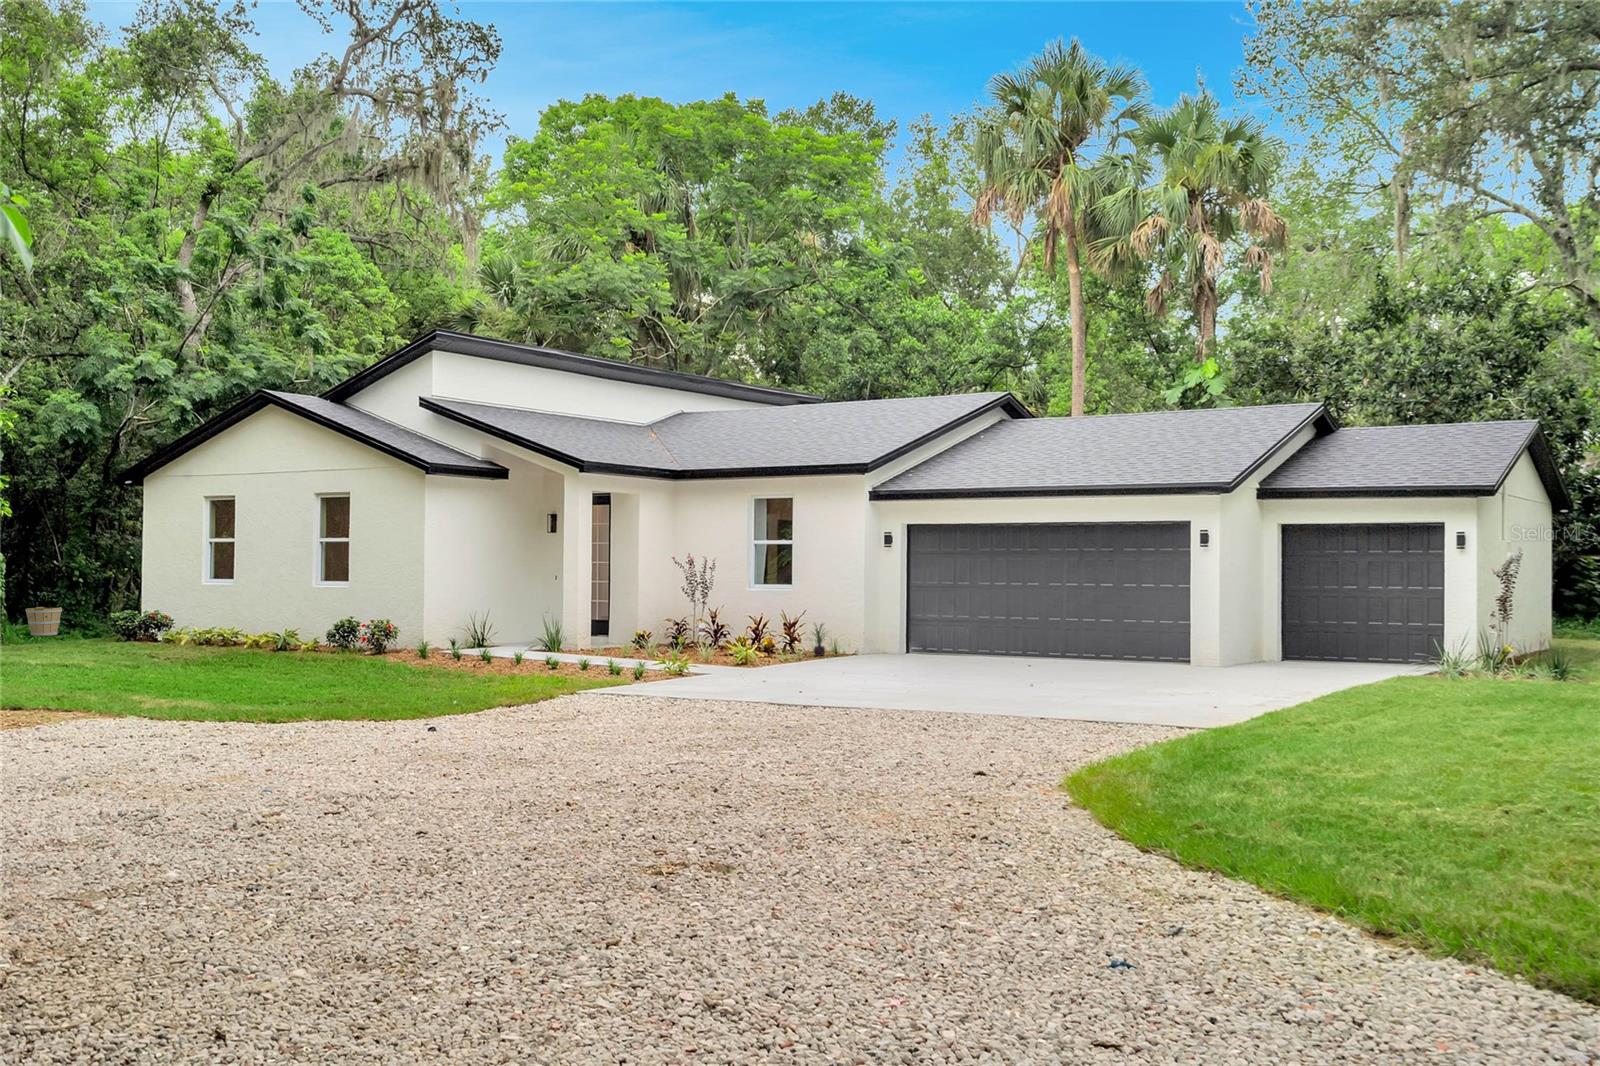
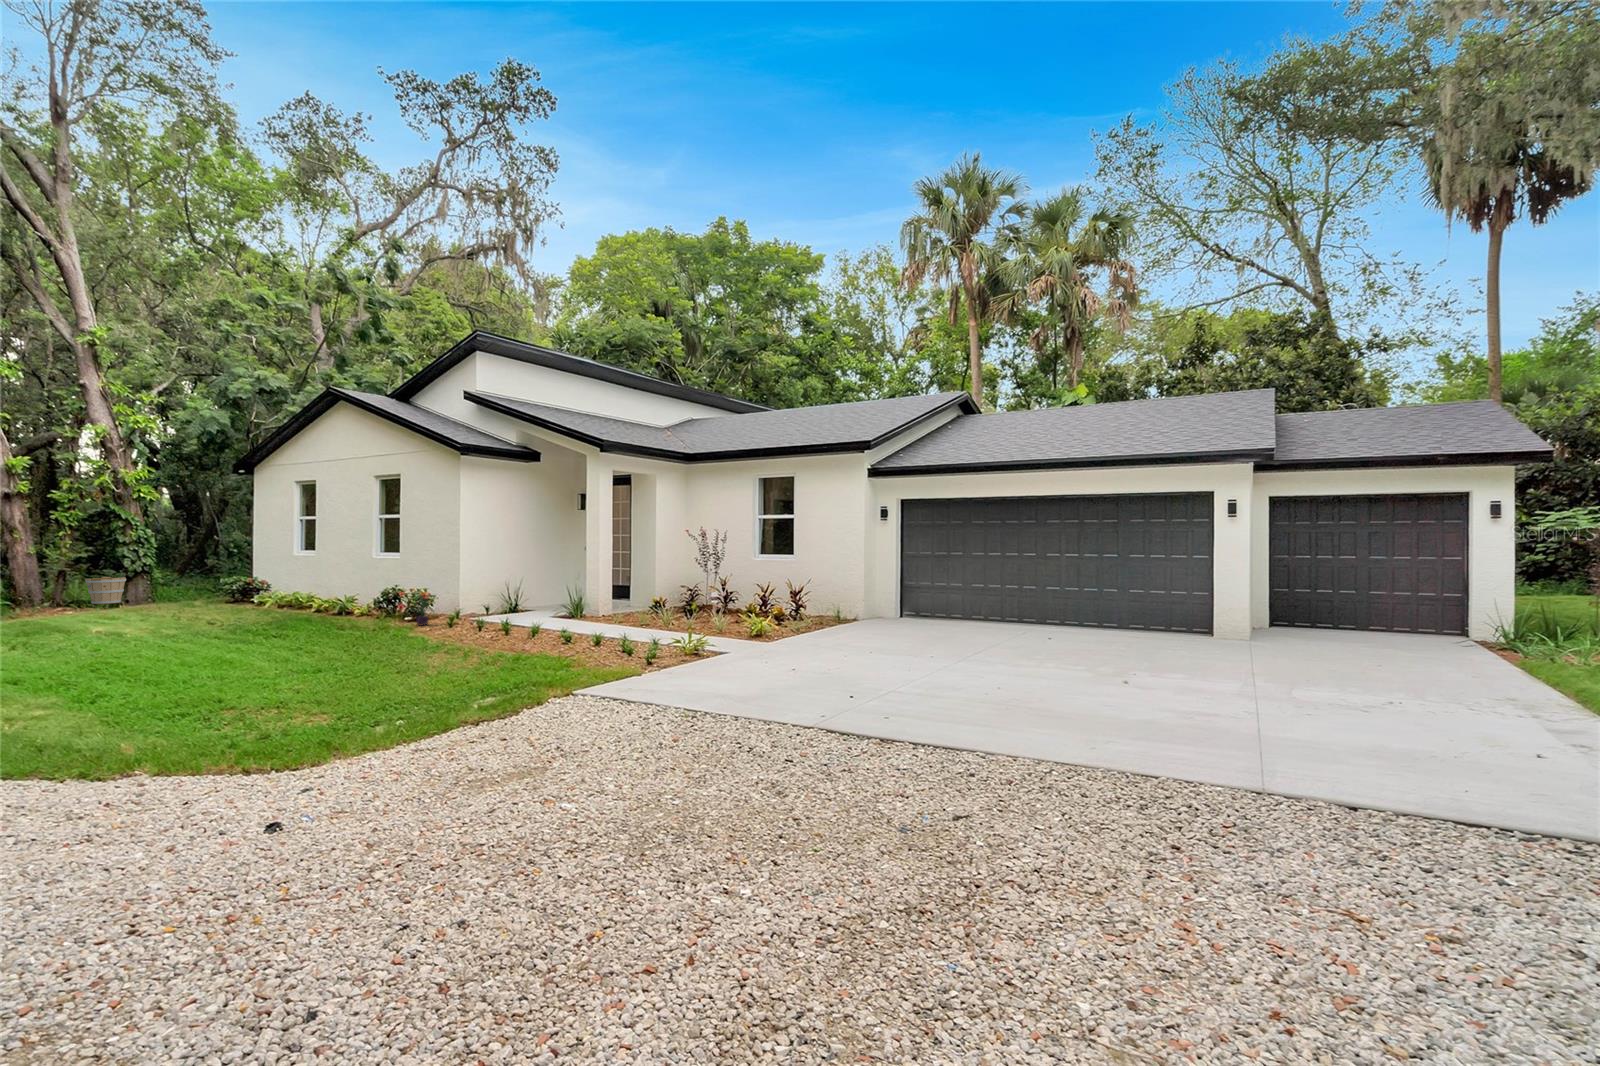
decorative plant: present [814,624,825,656] -> present [415,595,429,626]

